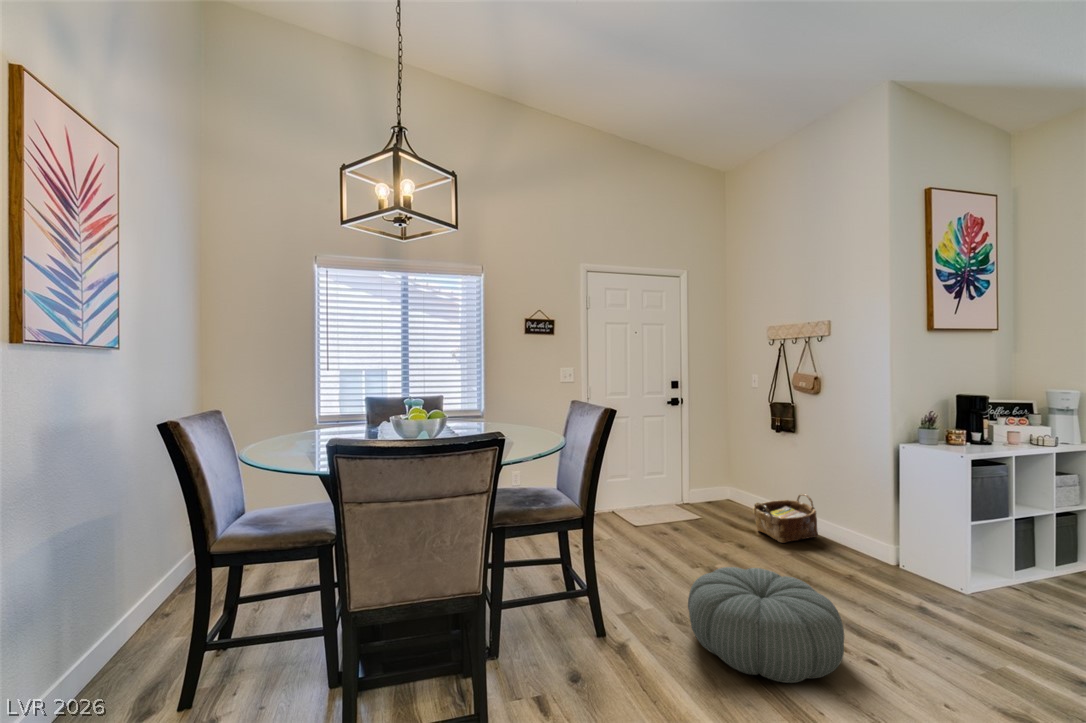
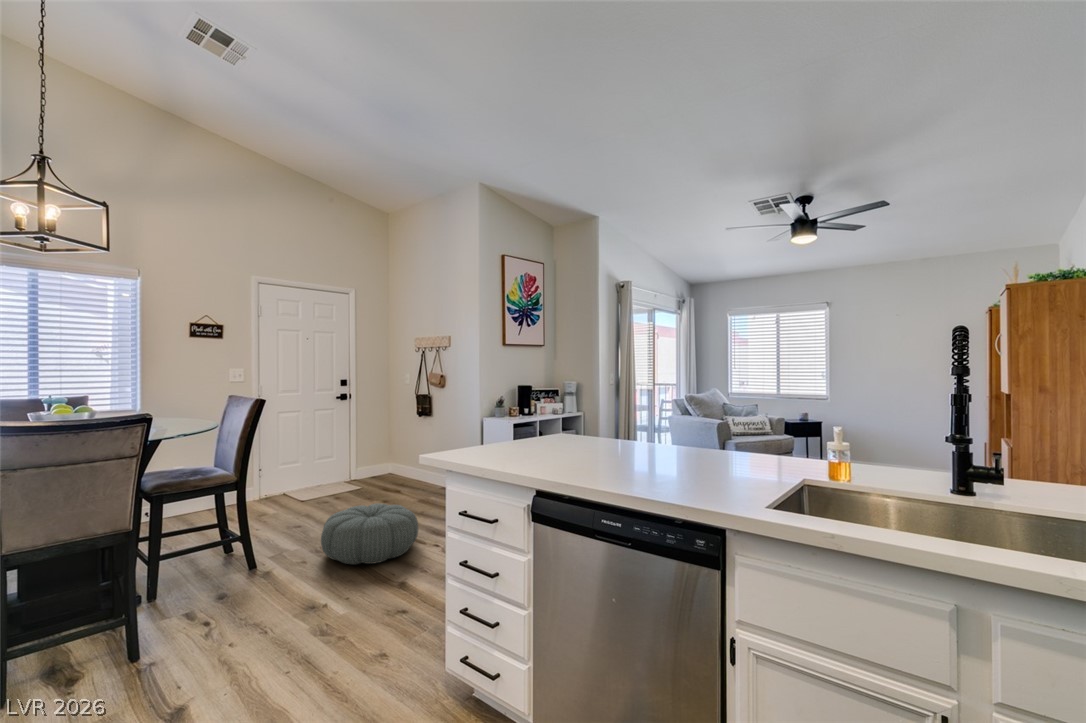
woven basket: present [753,494,818,543] -> none [398,458,441,494]

